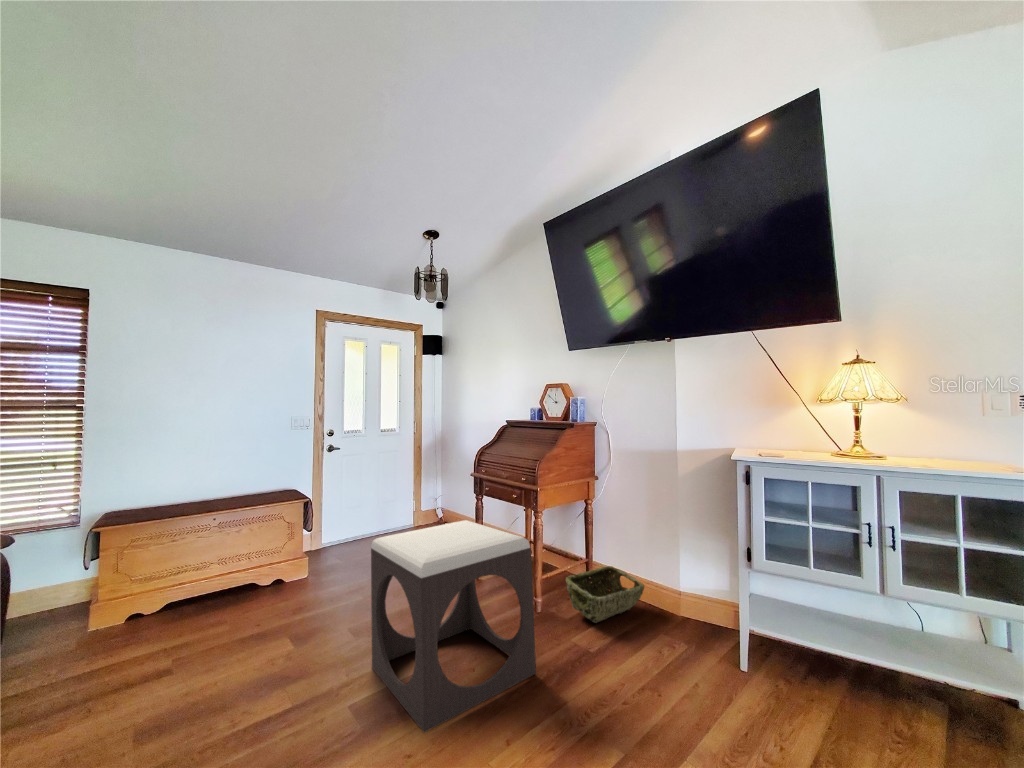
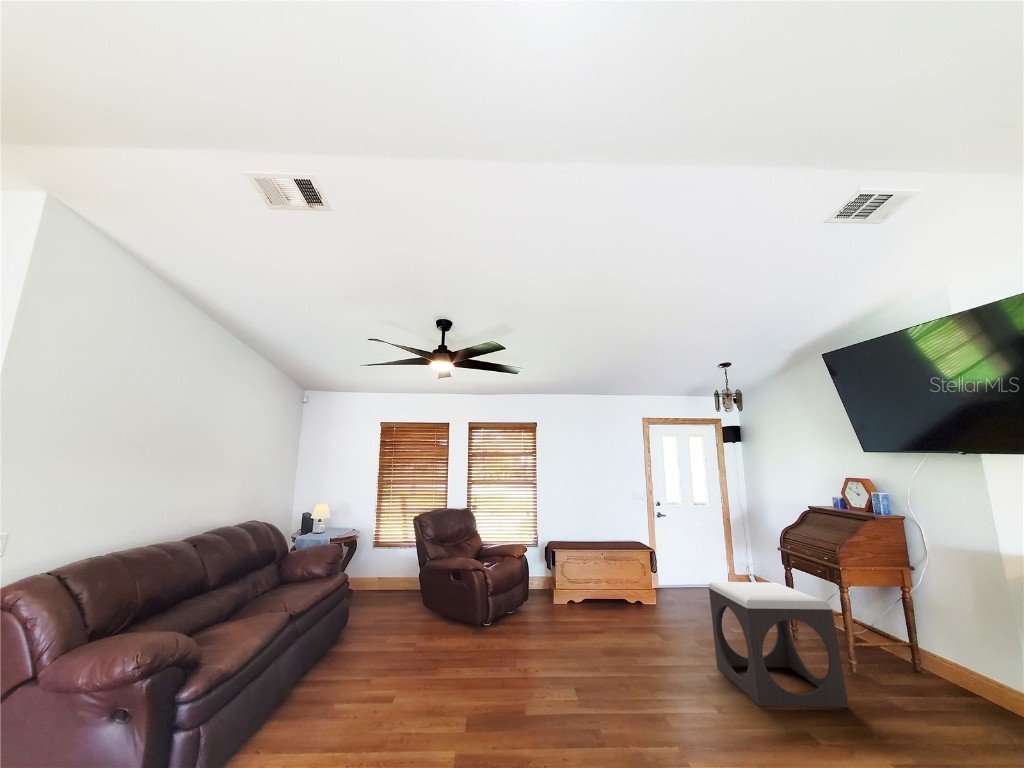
woven basket: present [566,566,644,623] -> none [882,651,982,700]

